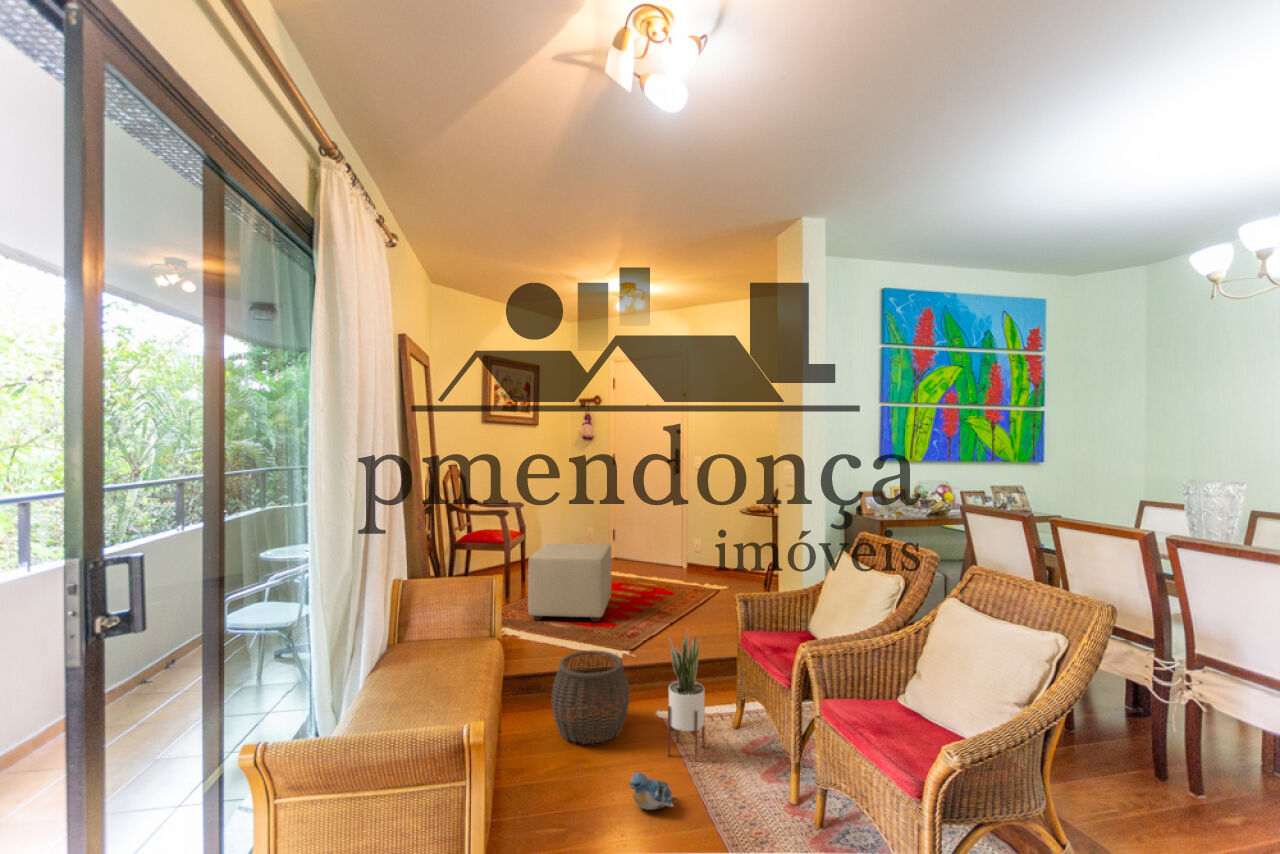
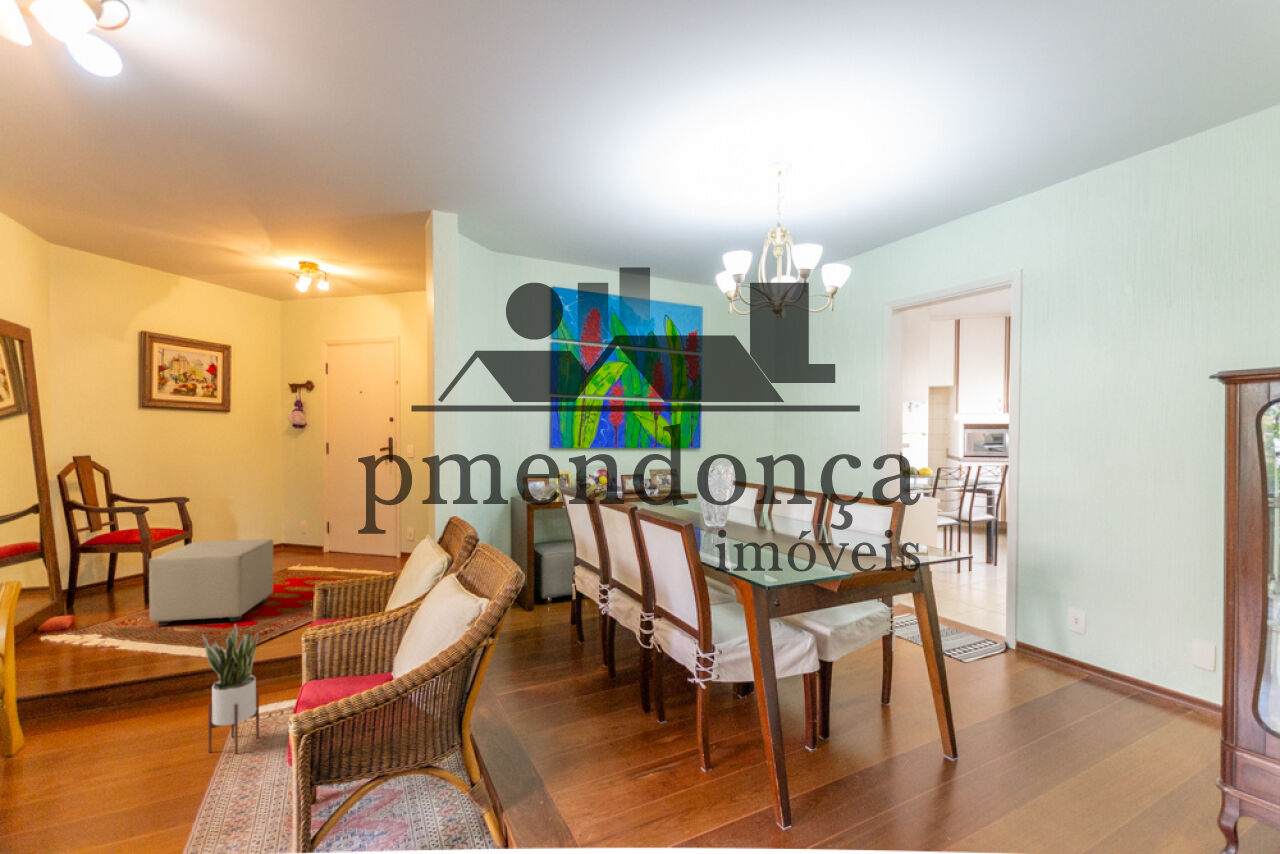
woven basket: present [552,650,630,744] -> none [82,654,193,755]
plush toy: present [629,772,677,810] -> none [110,775,173,812]

